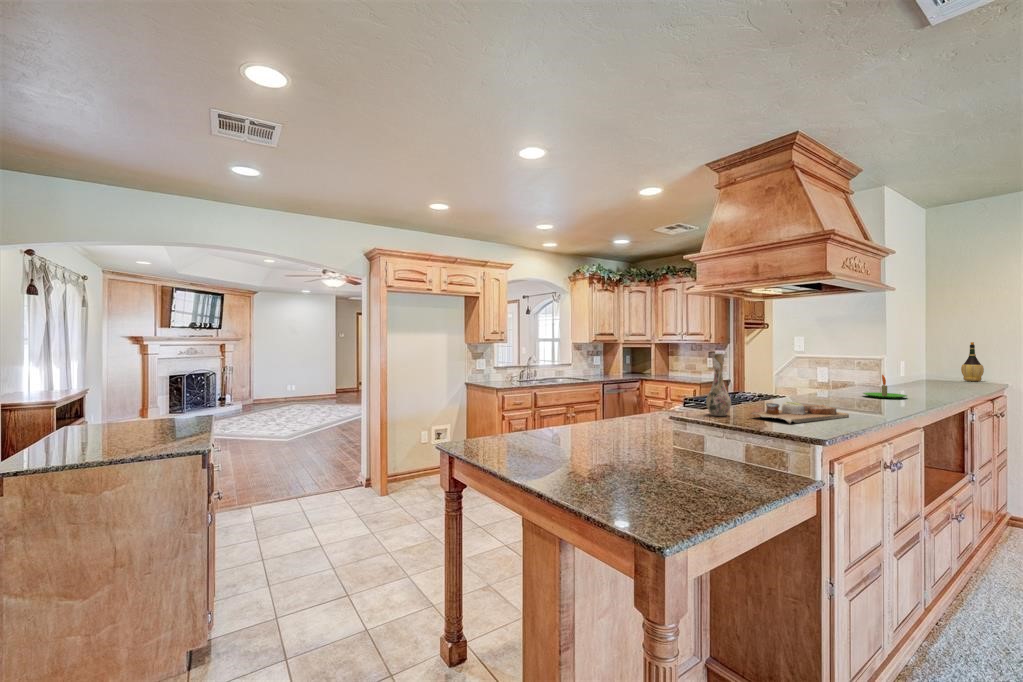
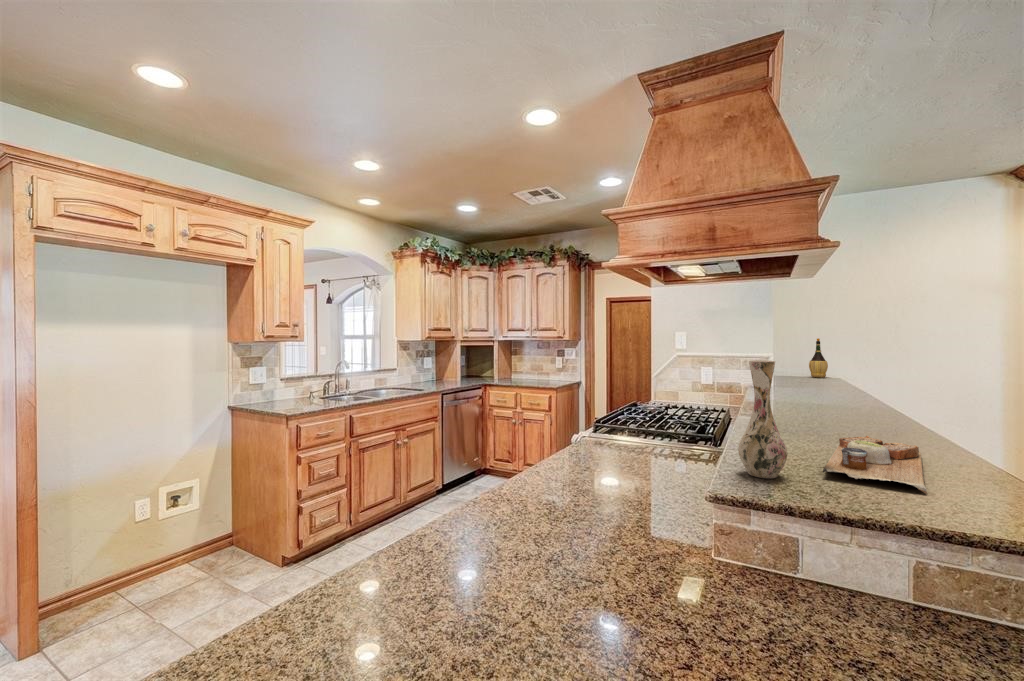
candle: present [863,375,907,398] -> none [801,378,853,408]

